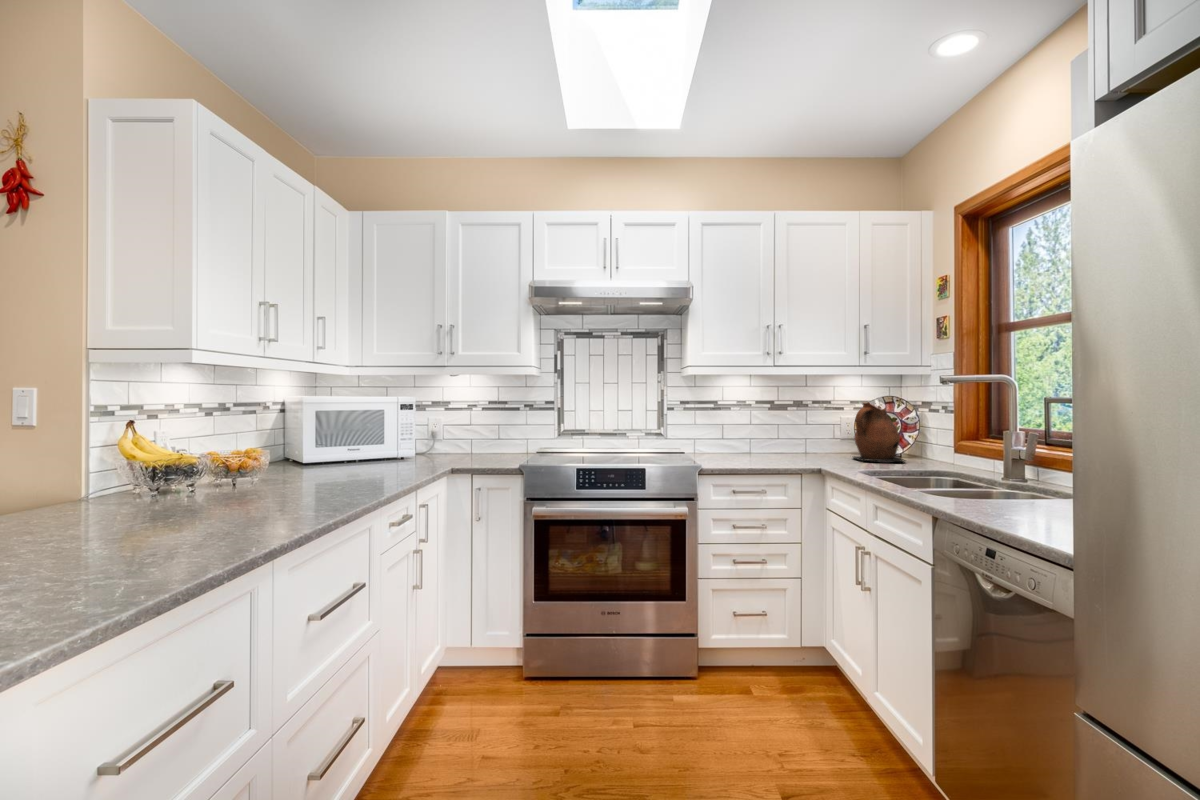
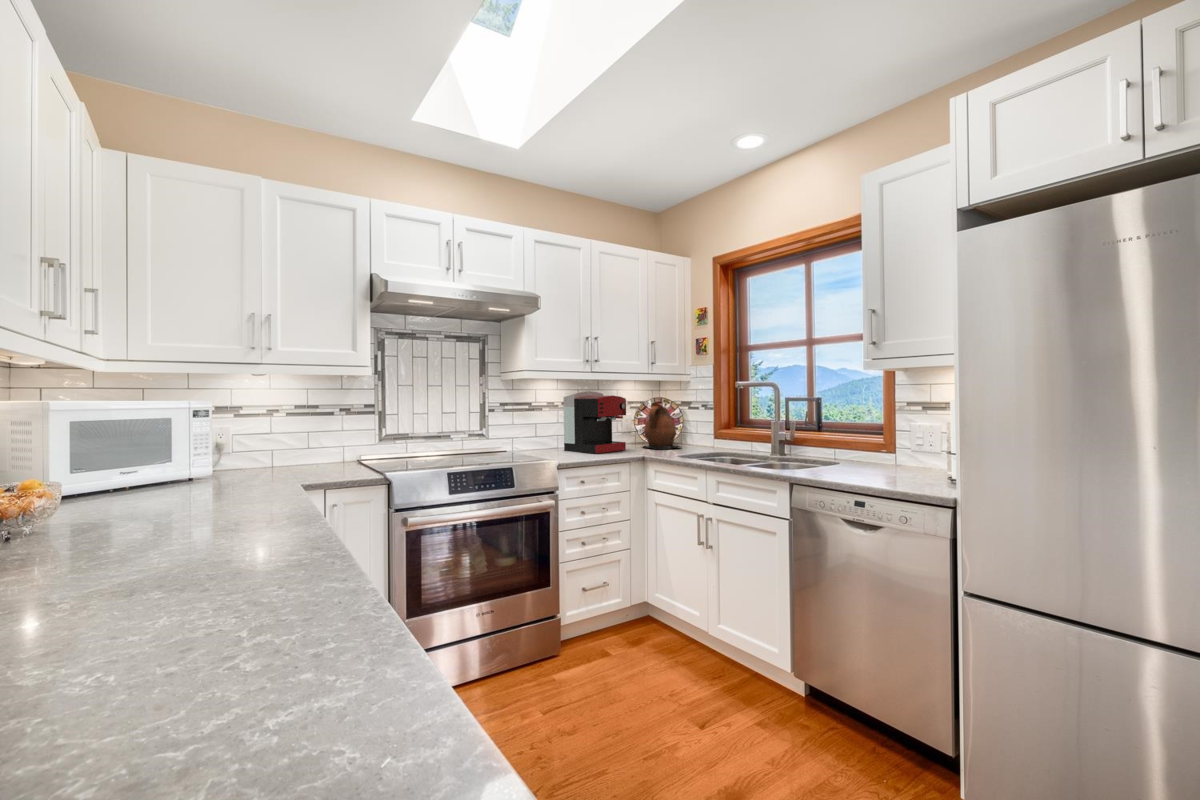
coffee maker: none [750,390,823,461] -> present [563,391,626,453]

